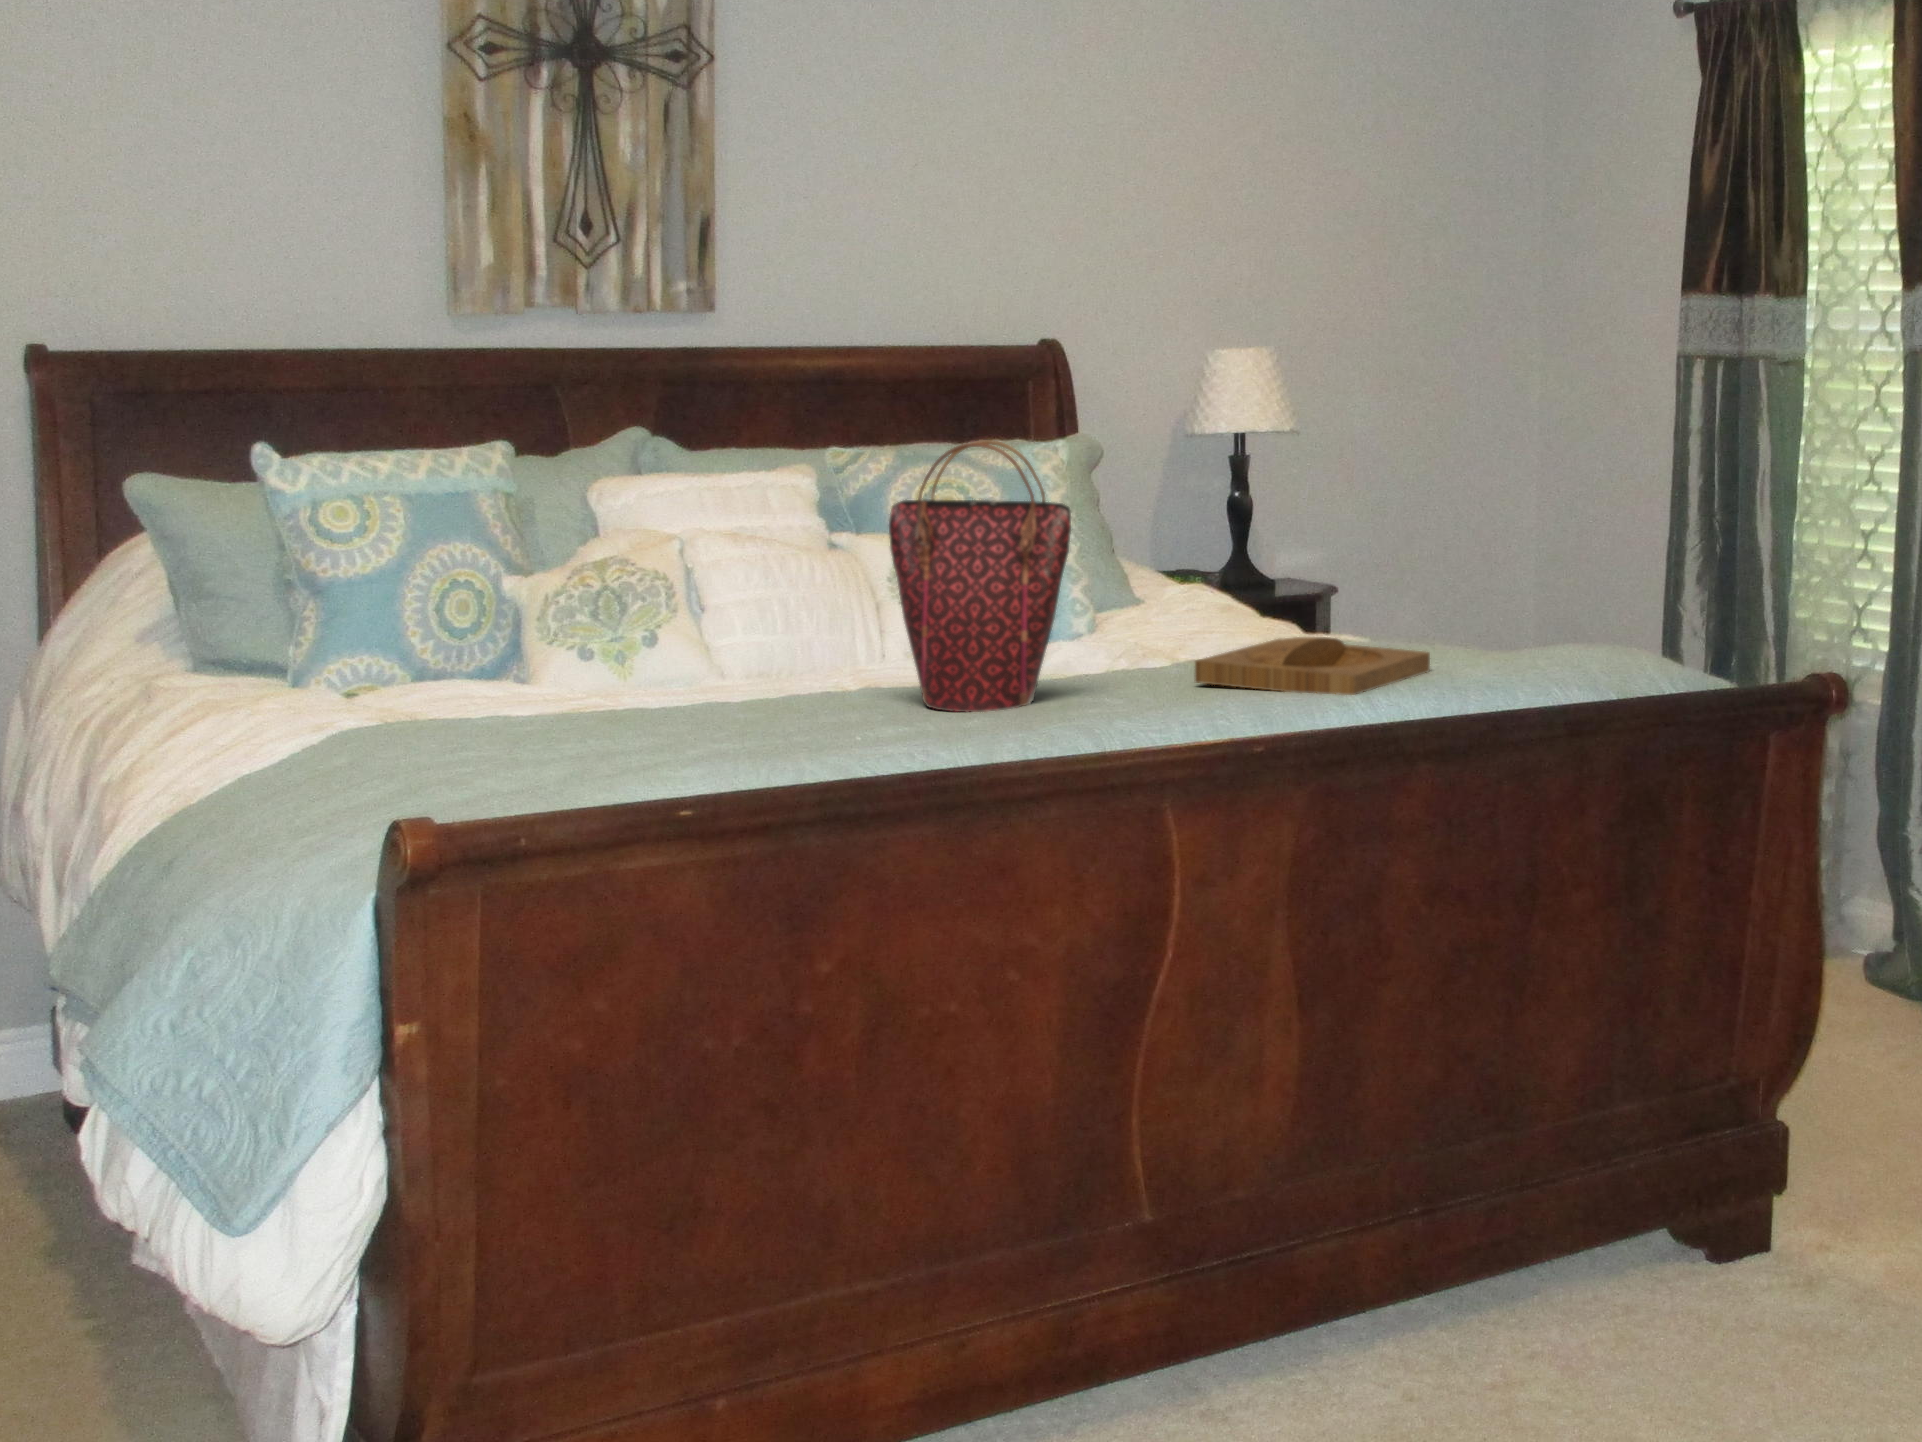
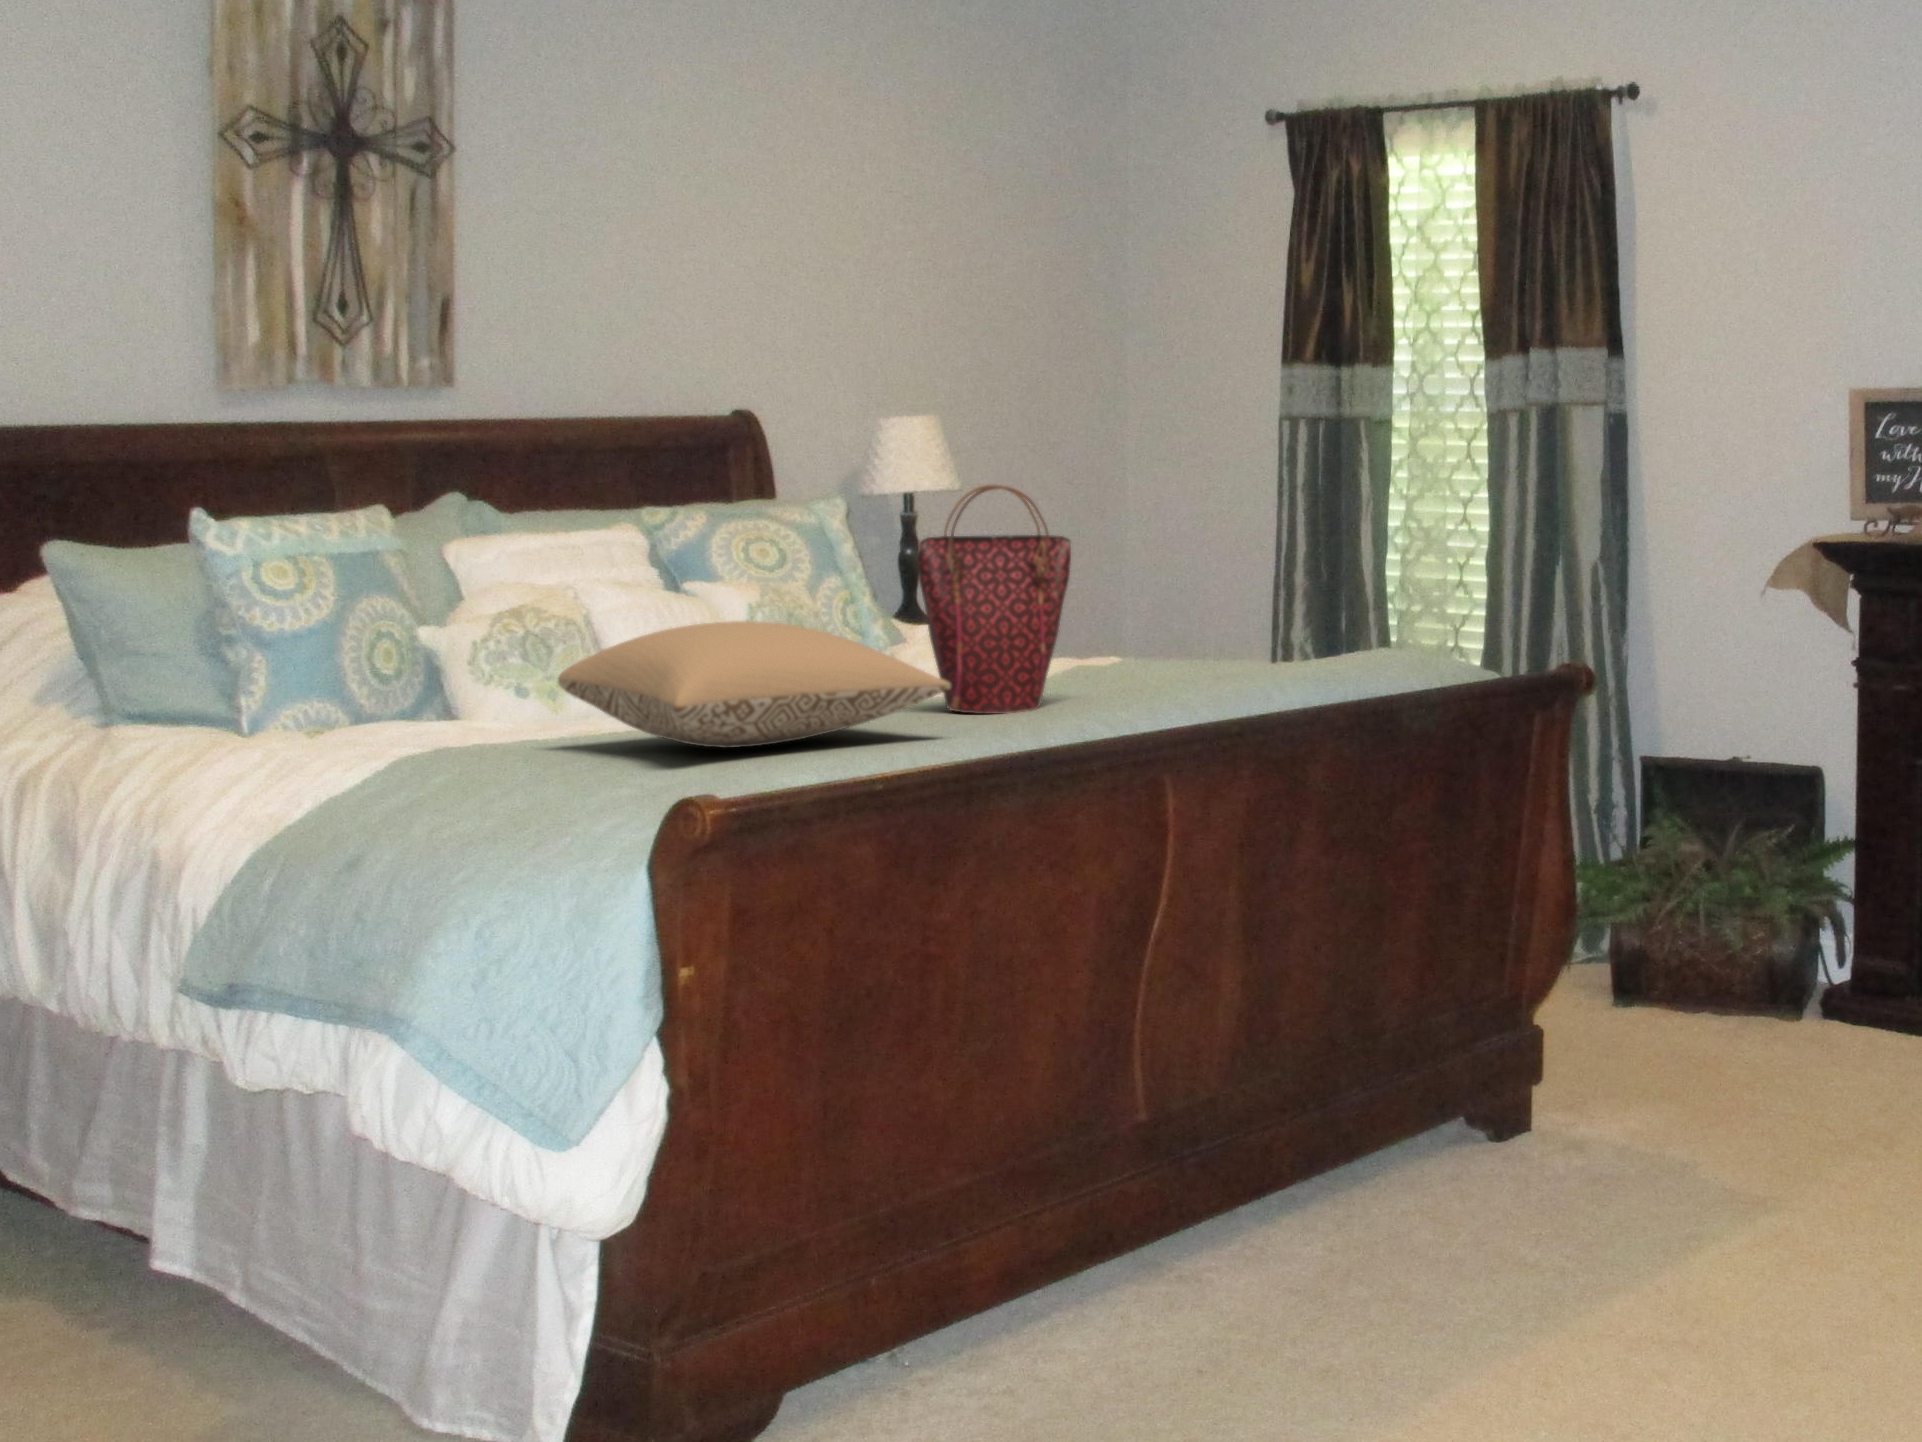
pillow: none [412,597,790,743] -> present [558,621,951,748]
tray: present [1195,637,1430,695] -> none [1145,647,1308,689]

